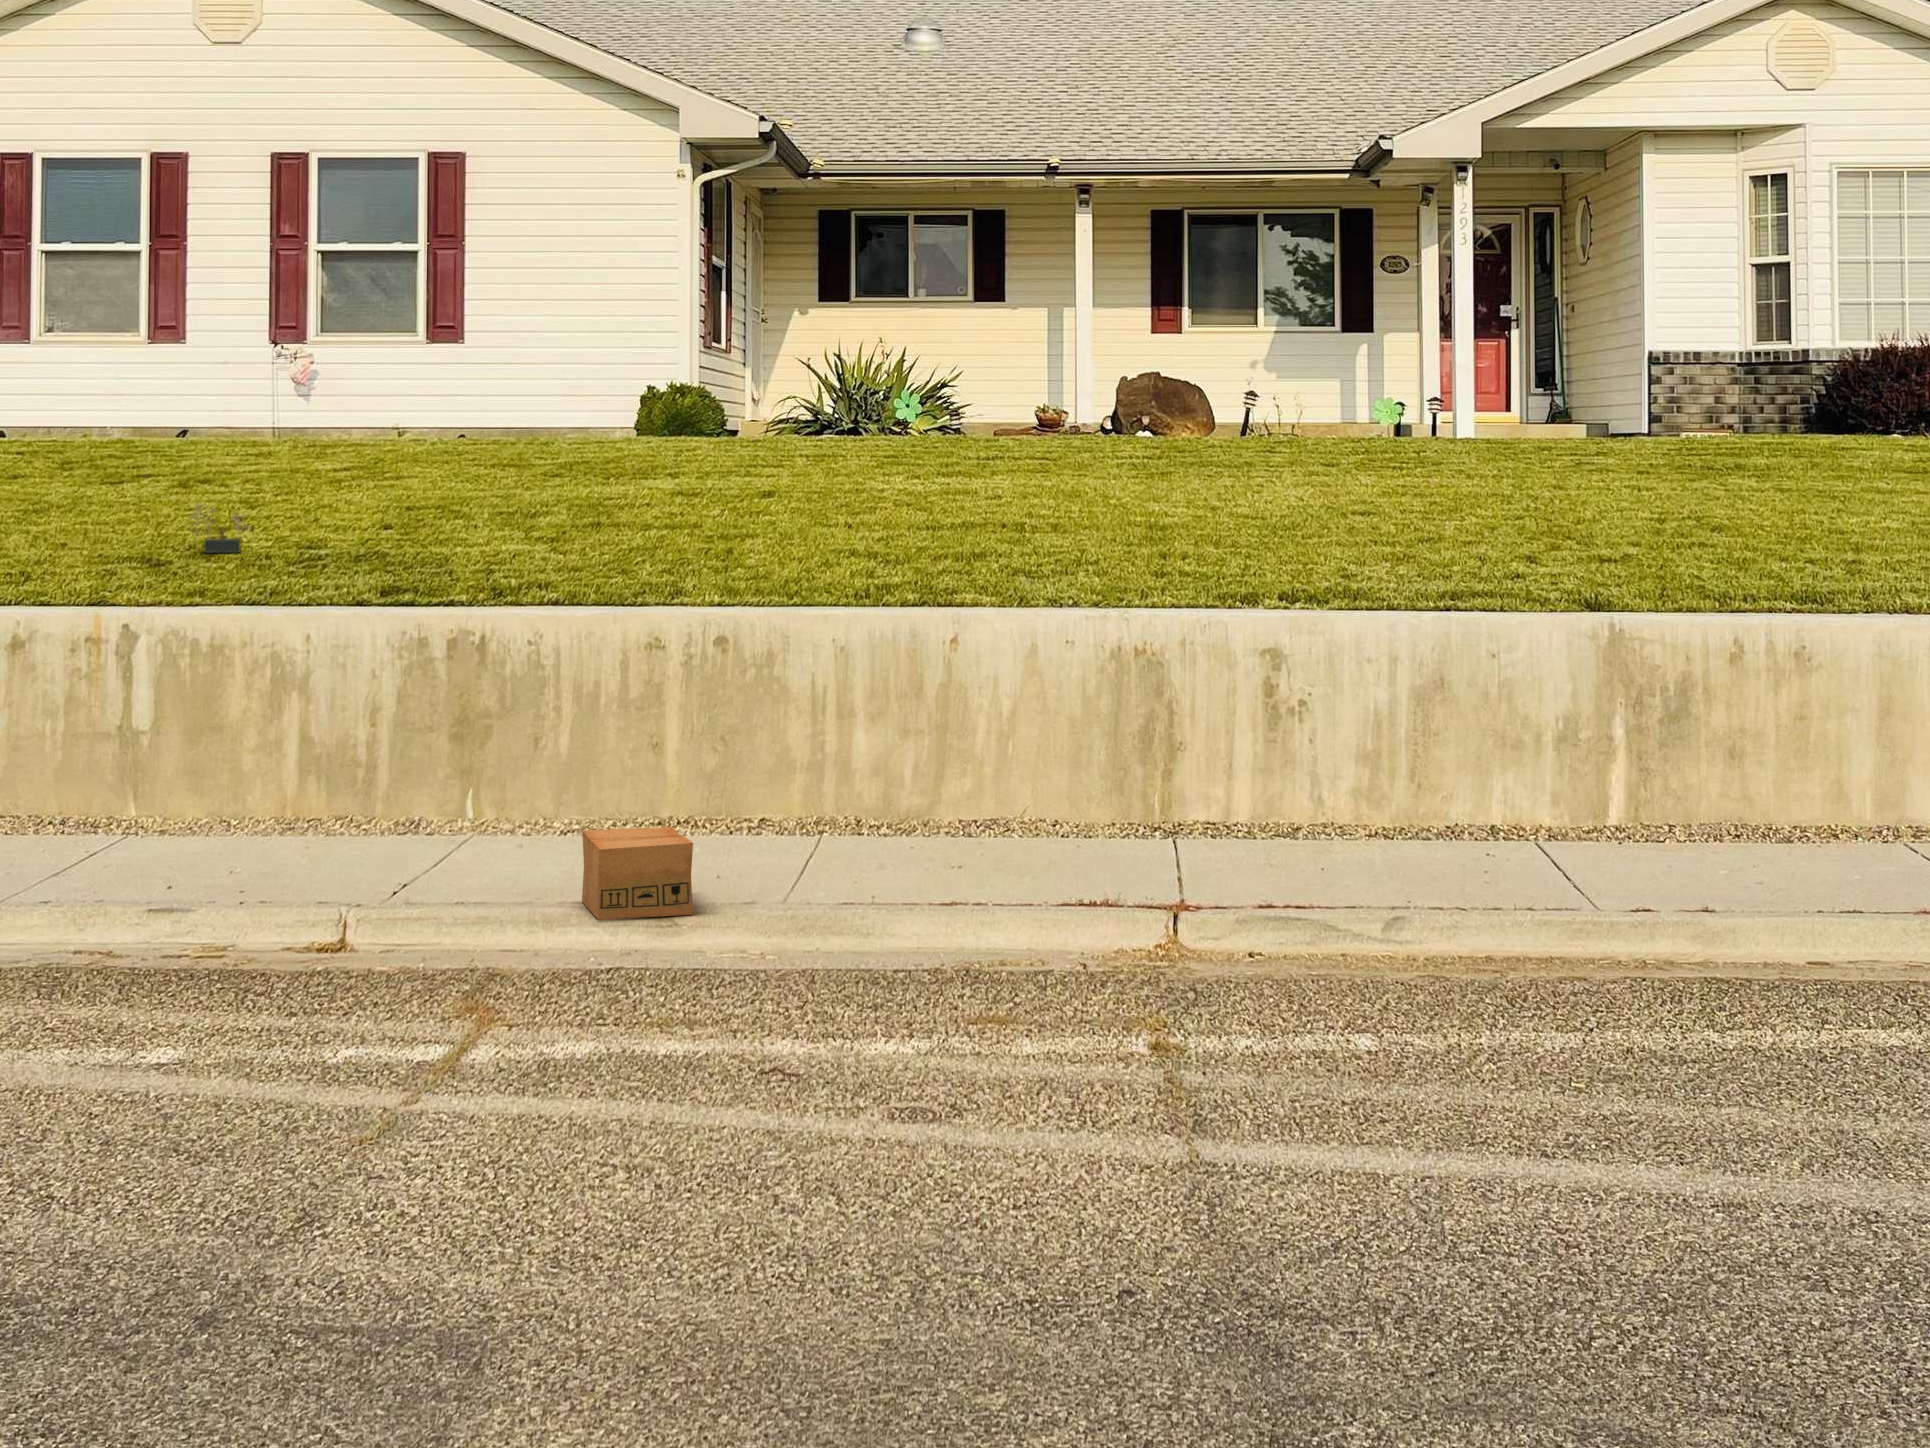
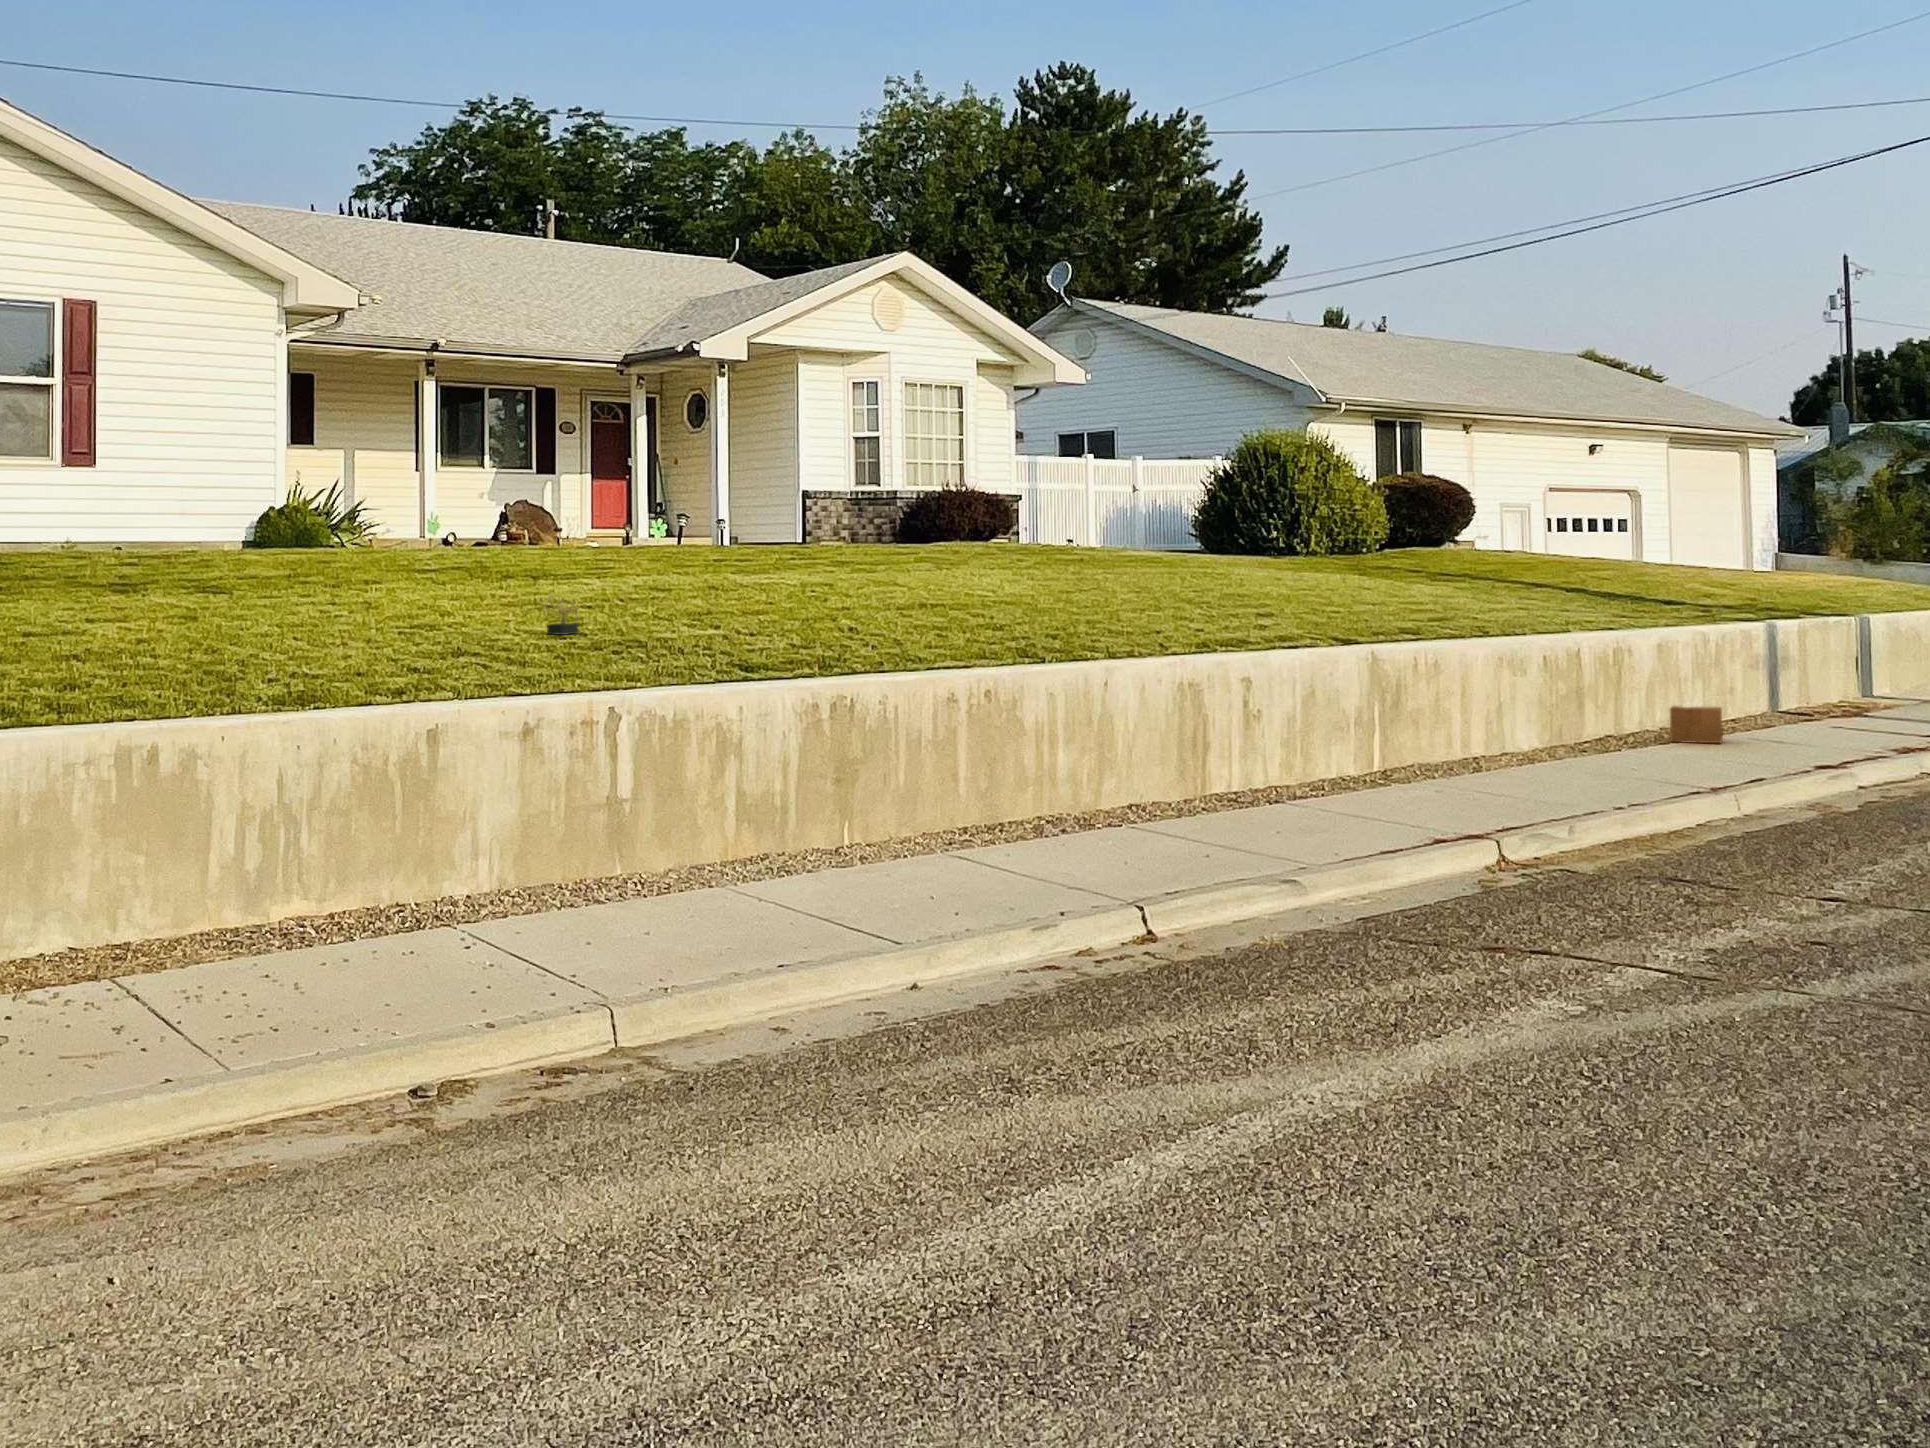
cardboard box: present [582,827,693,920] -> present [1670,706,1723,743]

